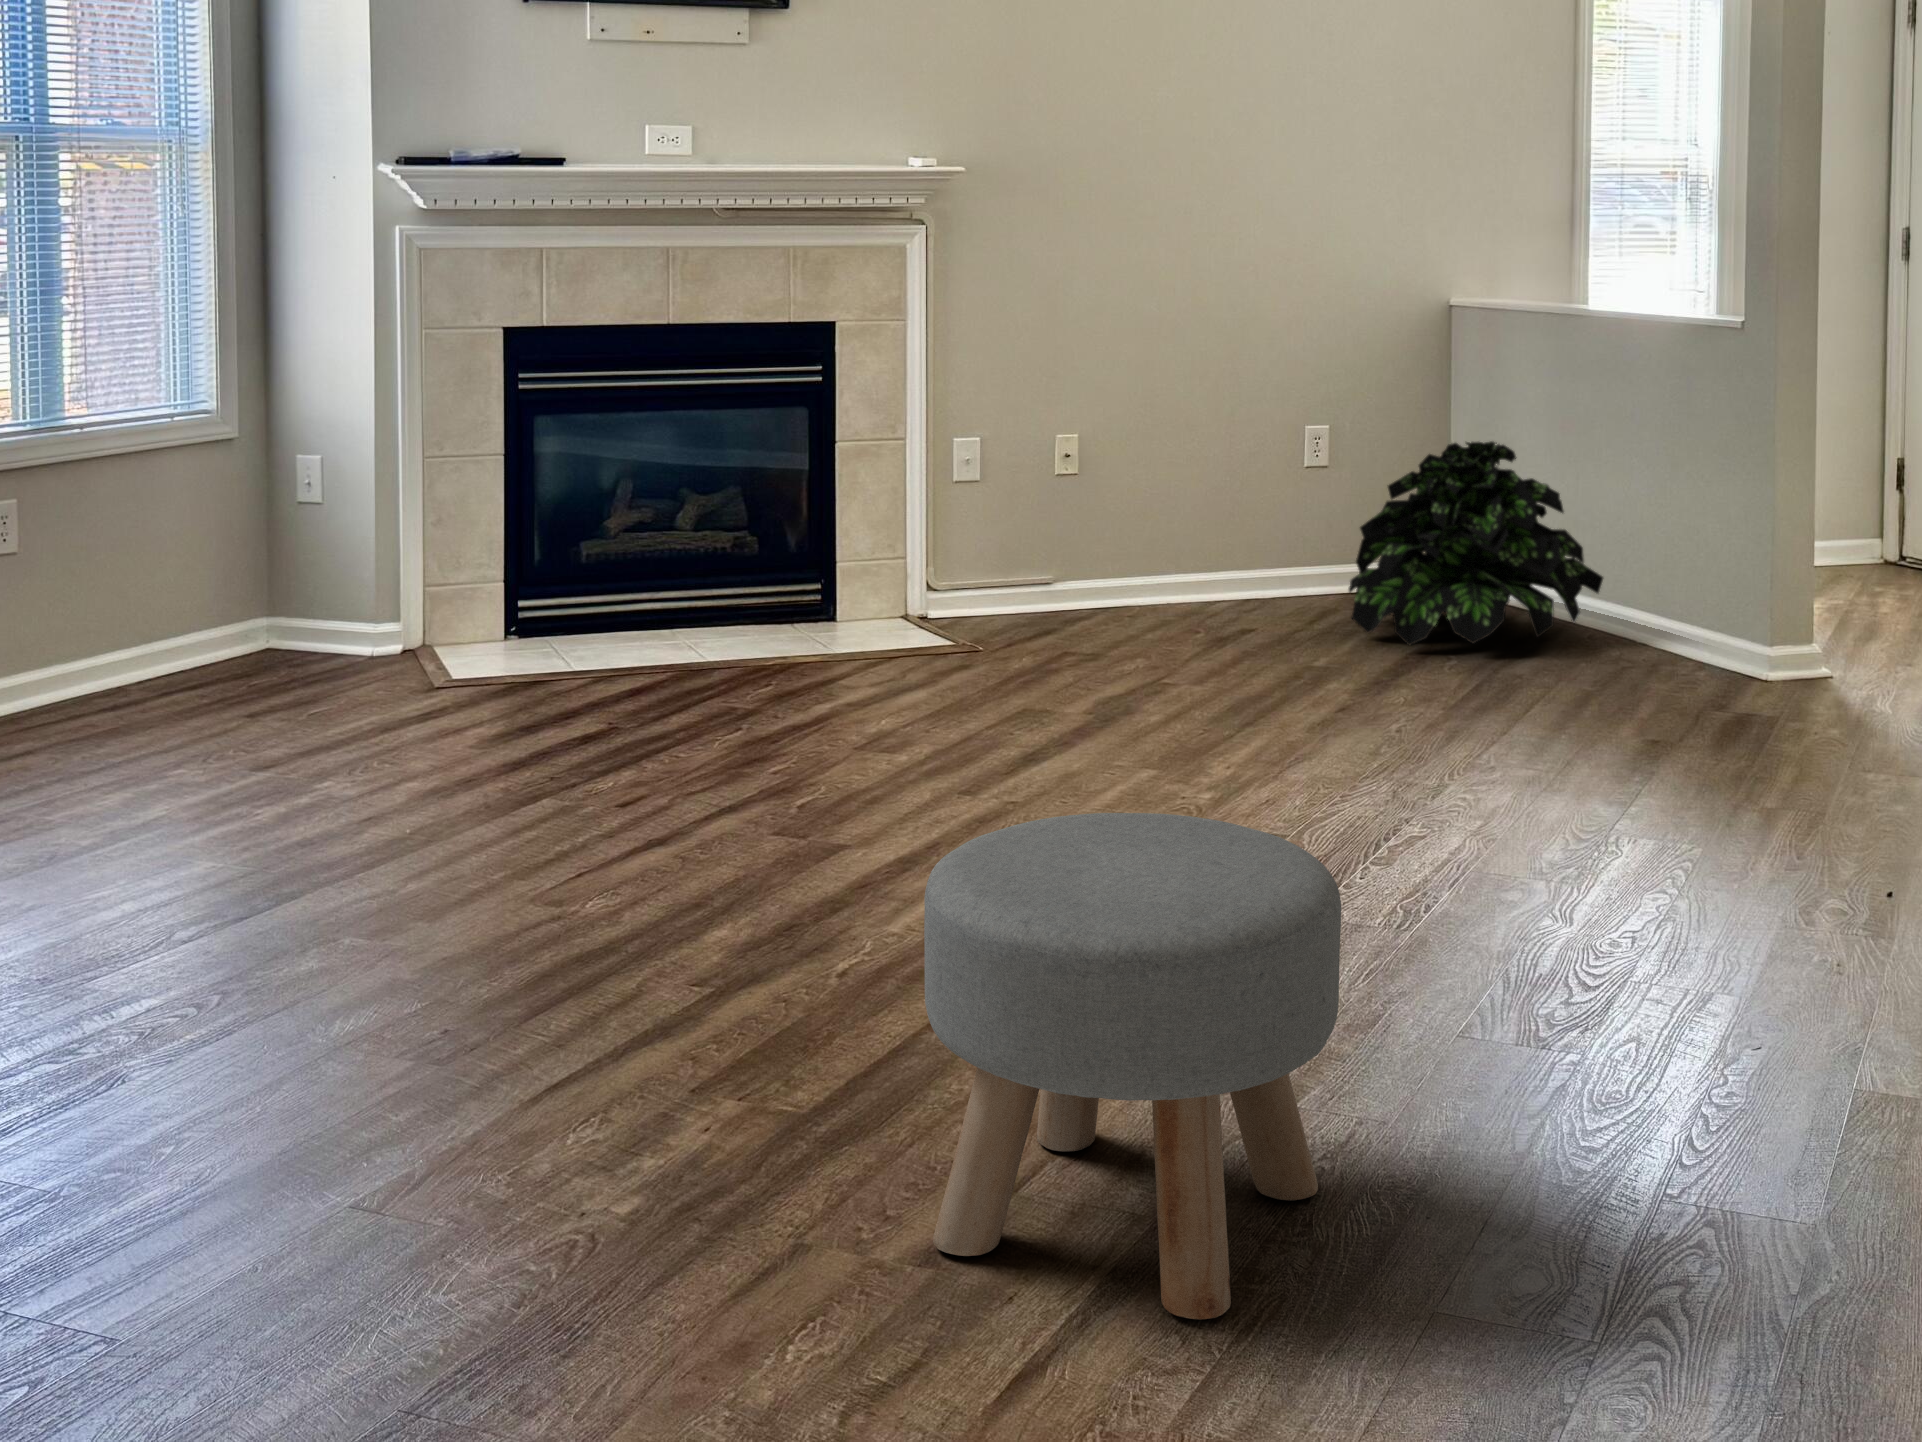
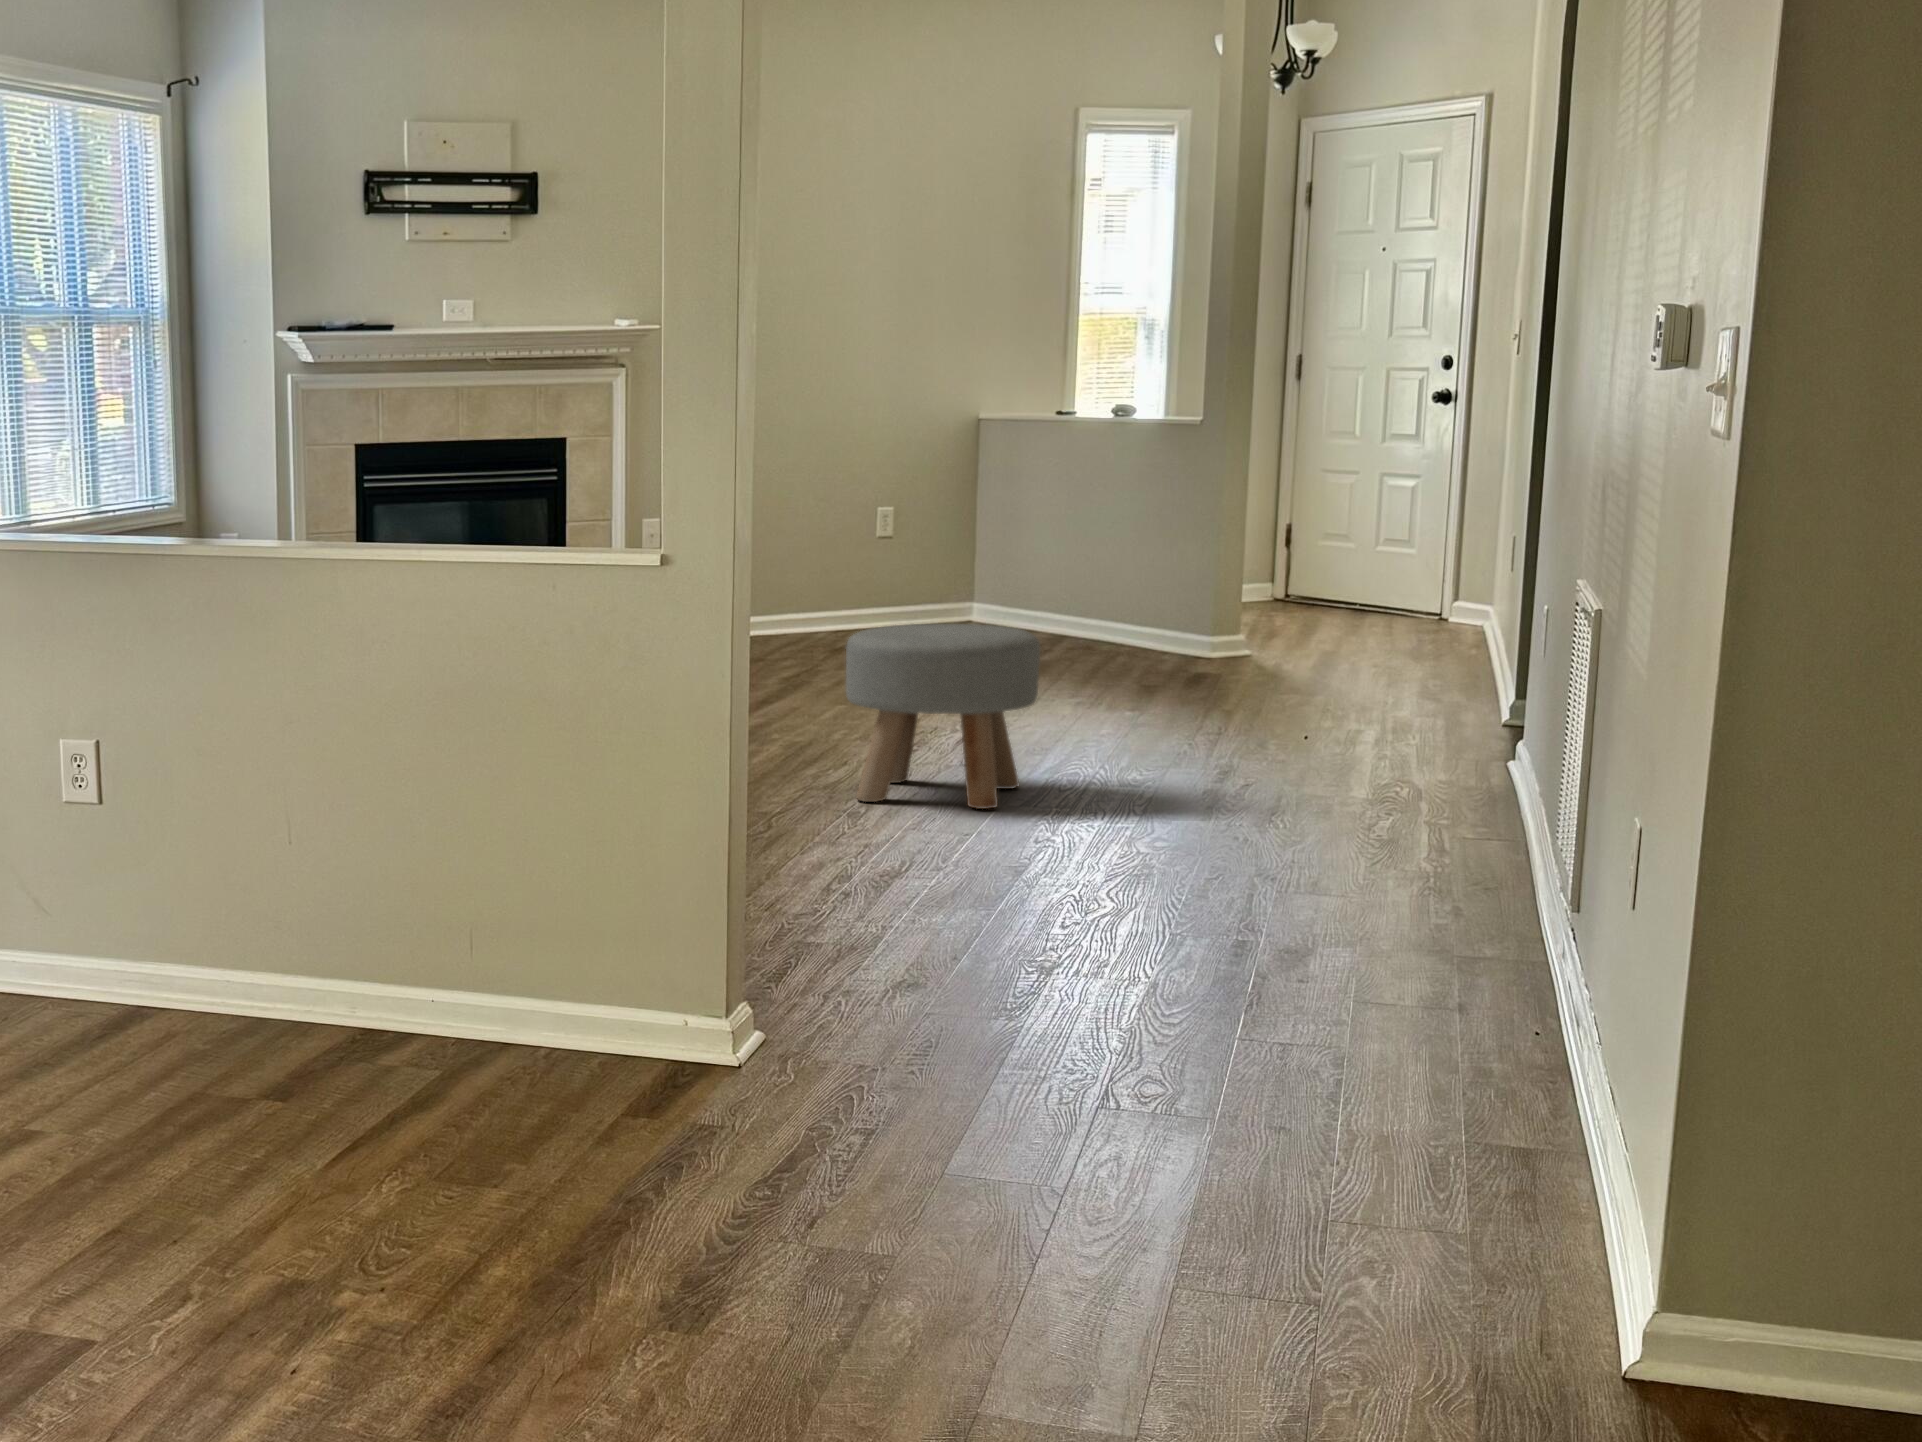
potted plant: present [1349,441,1603,645] -> none [921,507,1094,643]

